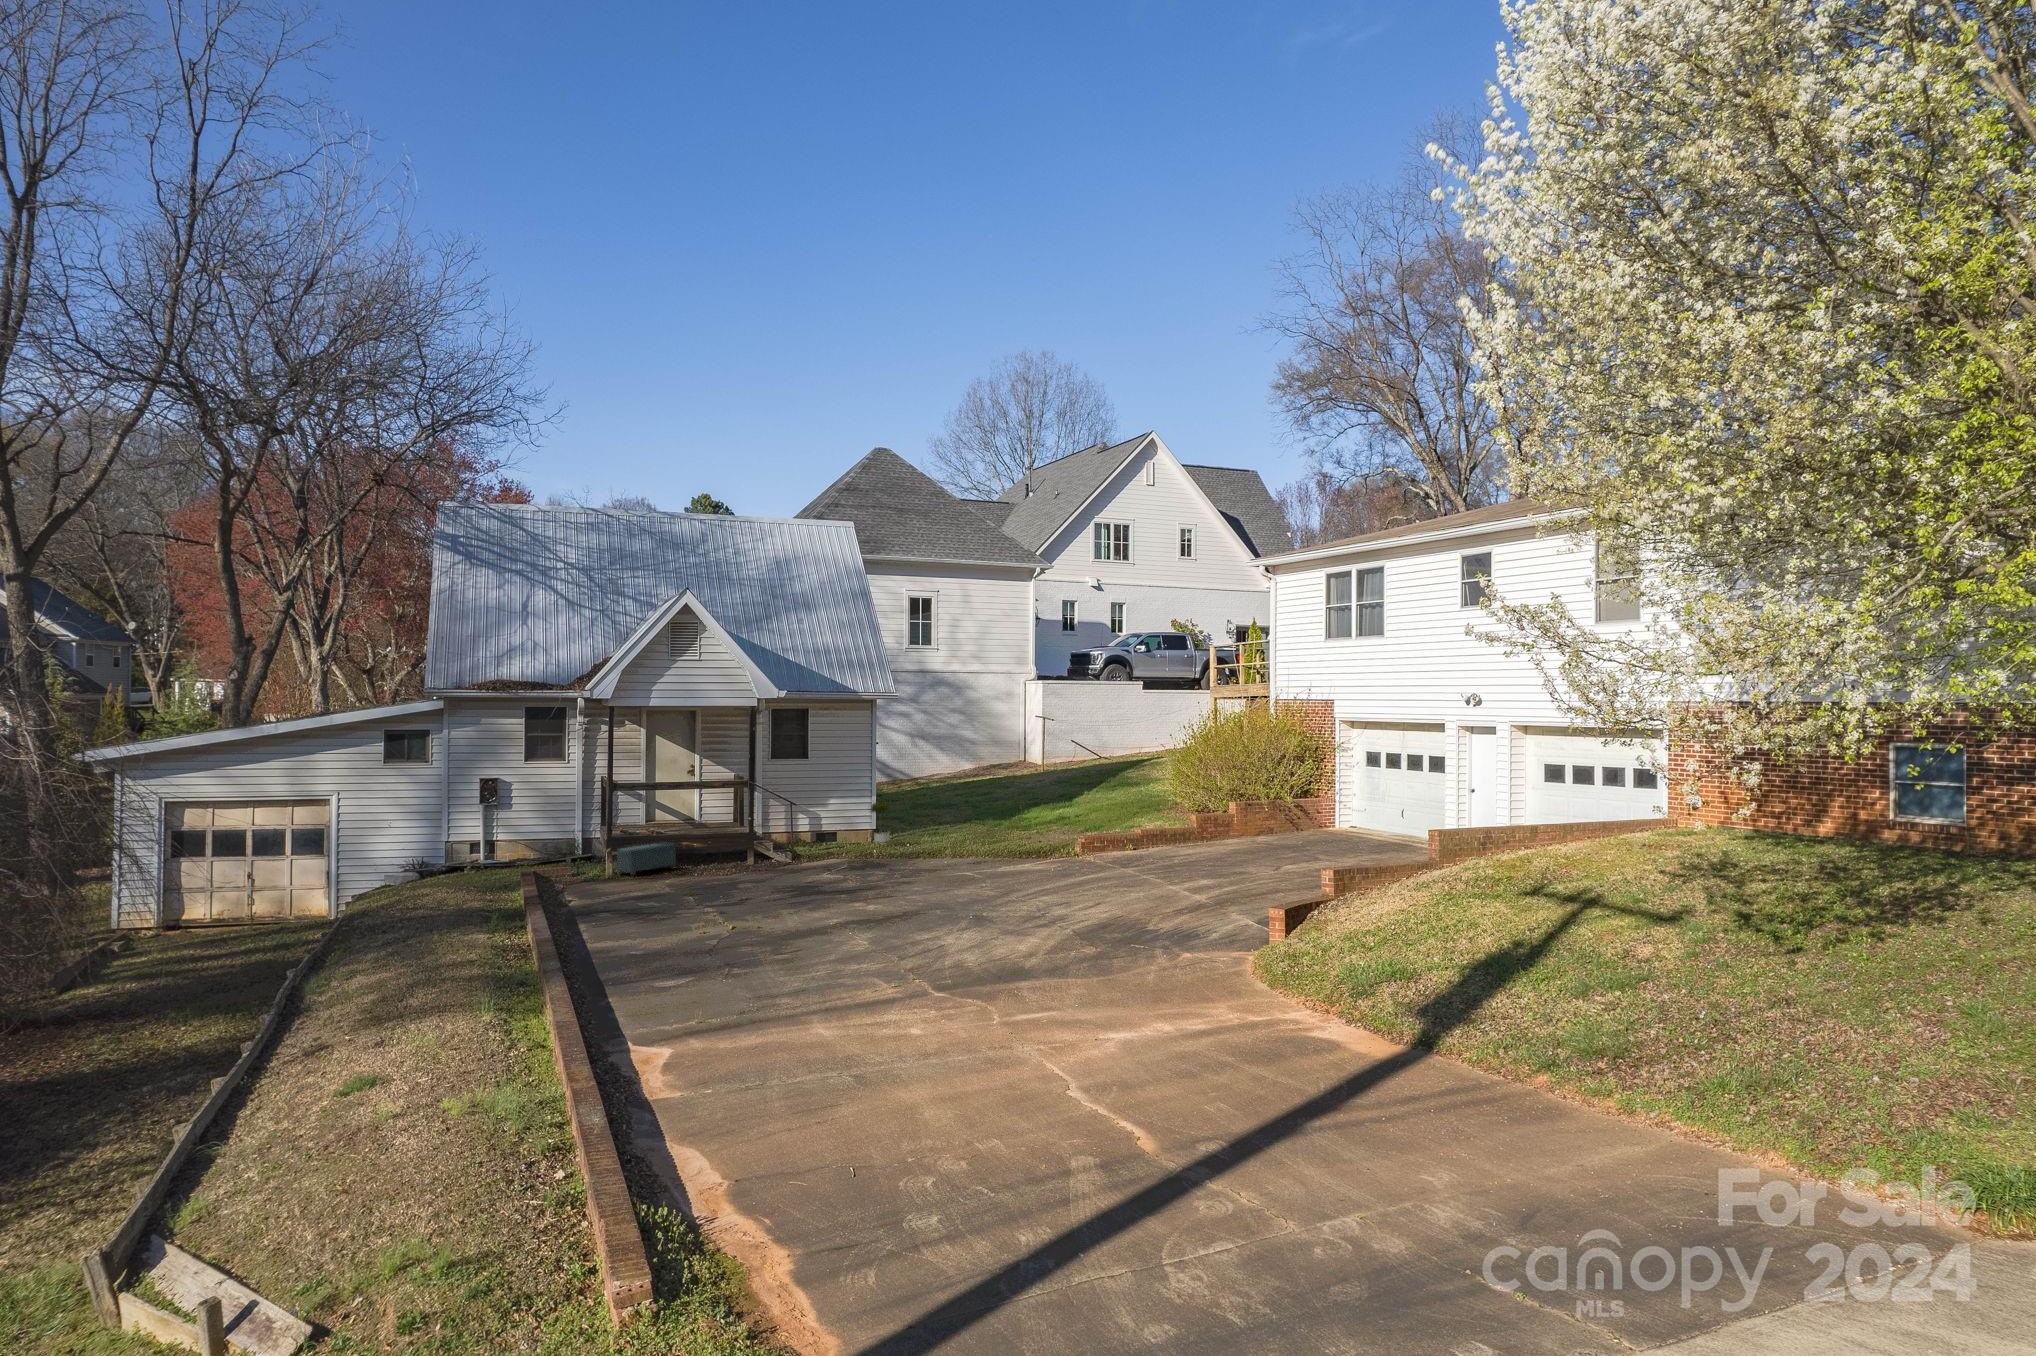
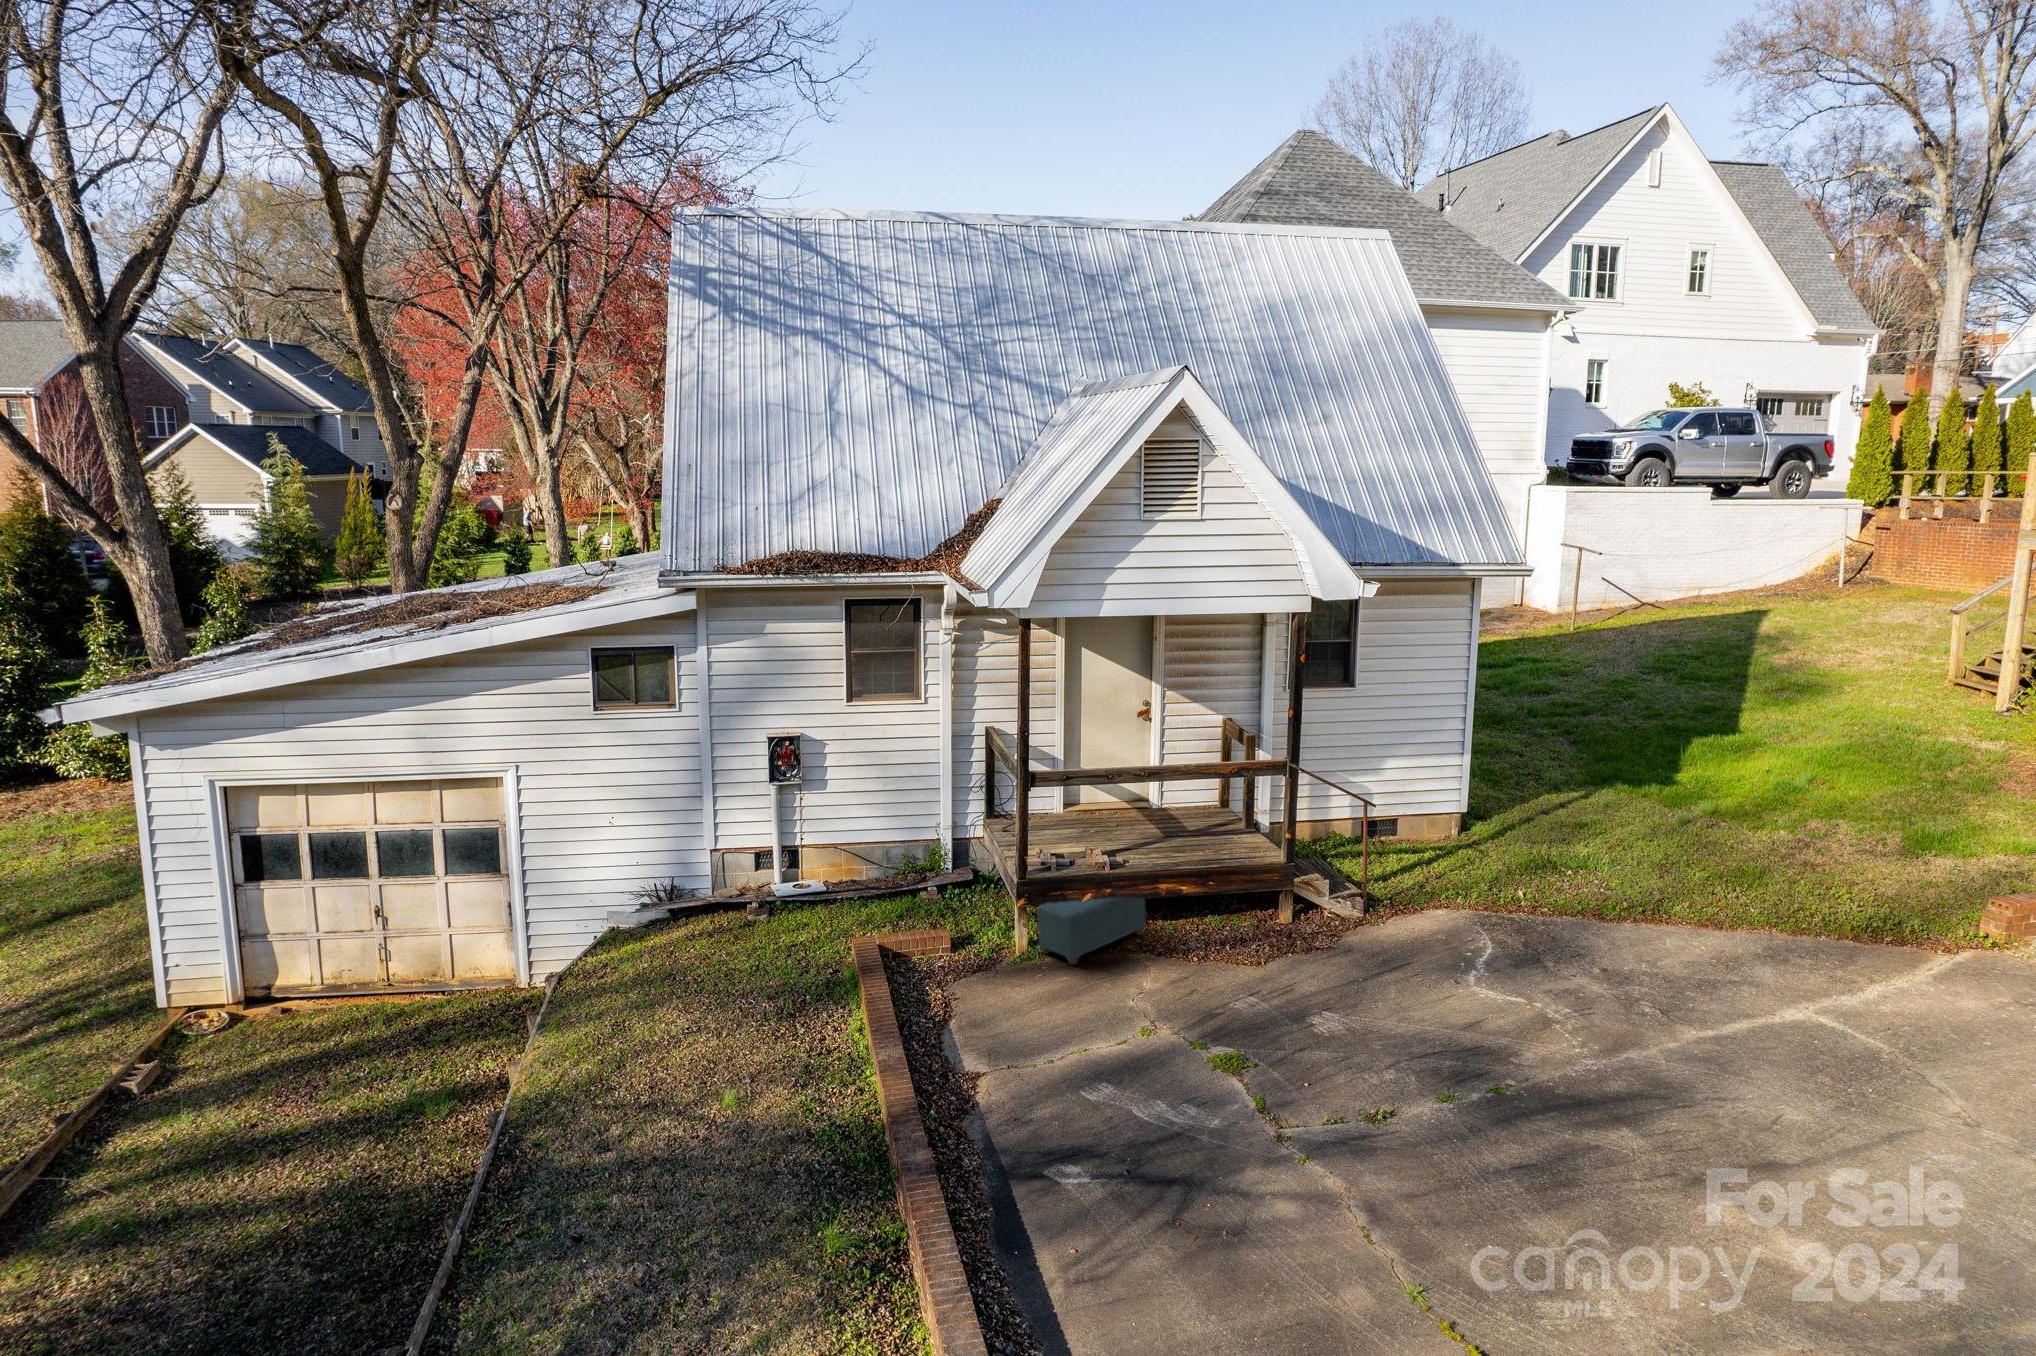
potted tree: present [871,802,890,842] -> none [1458,765,1492,839]

